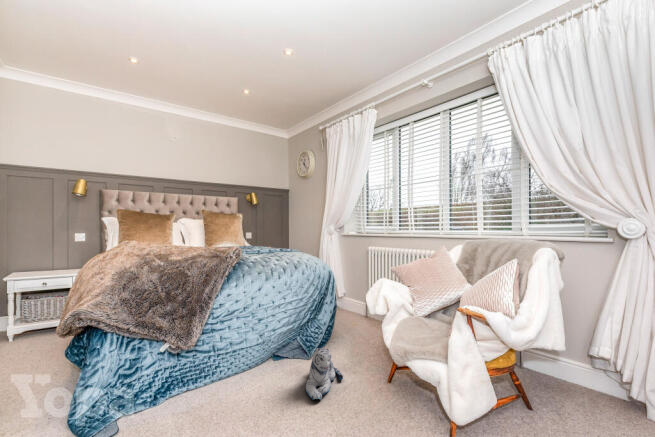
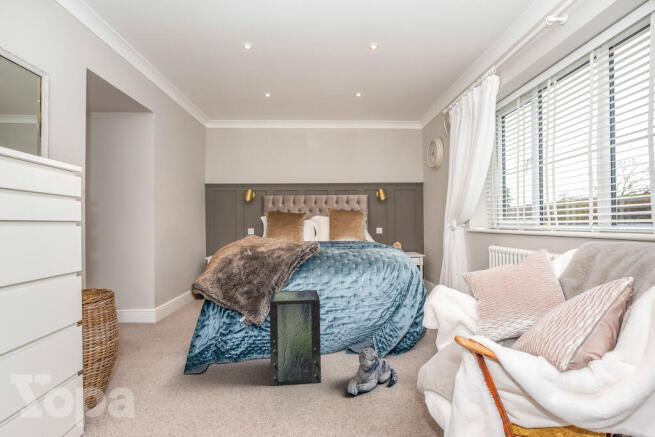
storage box: none [201,298,275,421] -> present [270,290,321,386]

